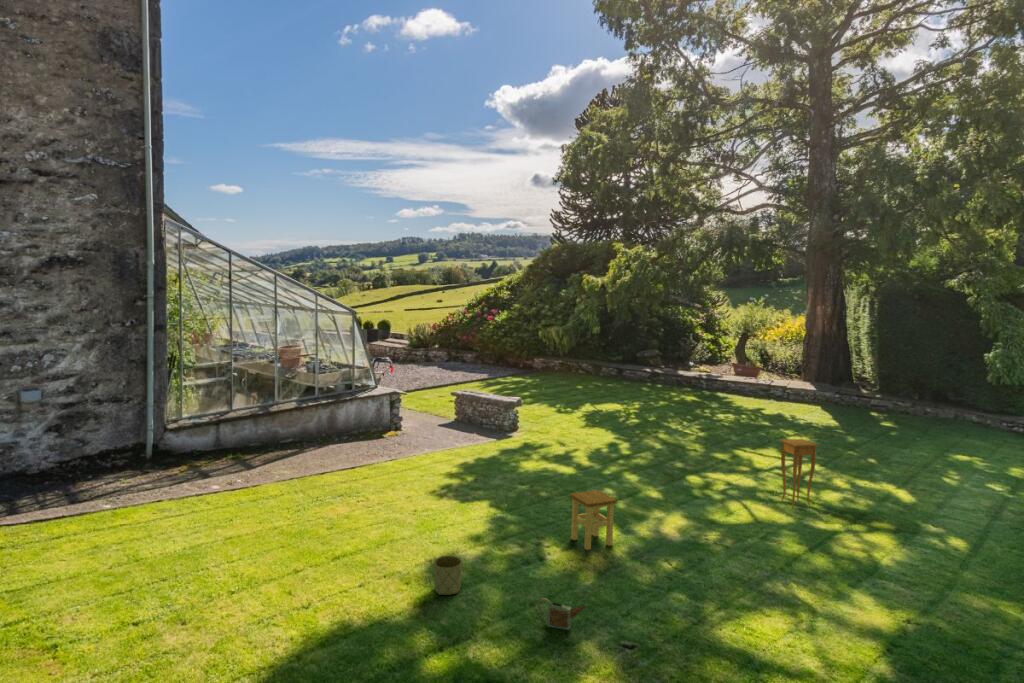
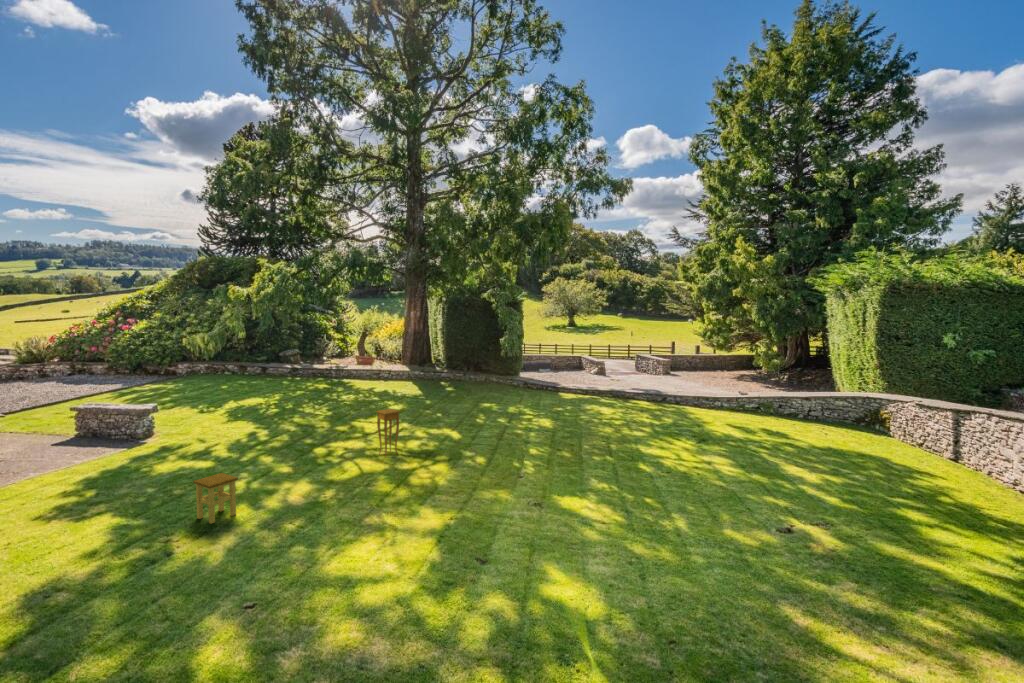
planter: present [434,556,462,595] -> none [29,561,66,602]
watering can: present [537,598,585,630] -> none [150,565,198,593]

